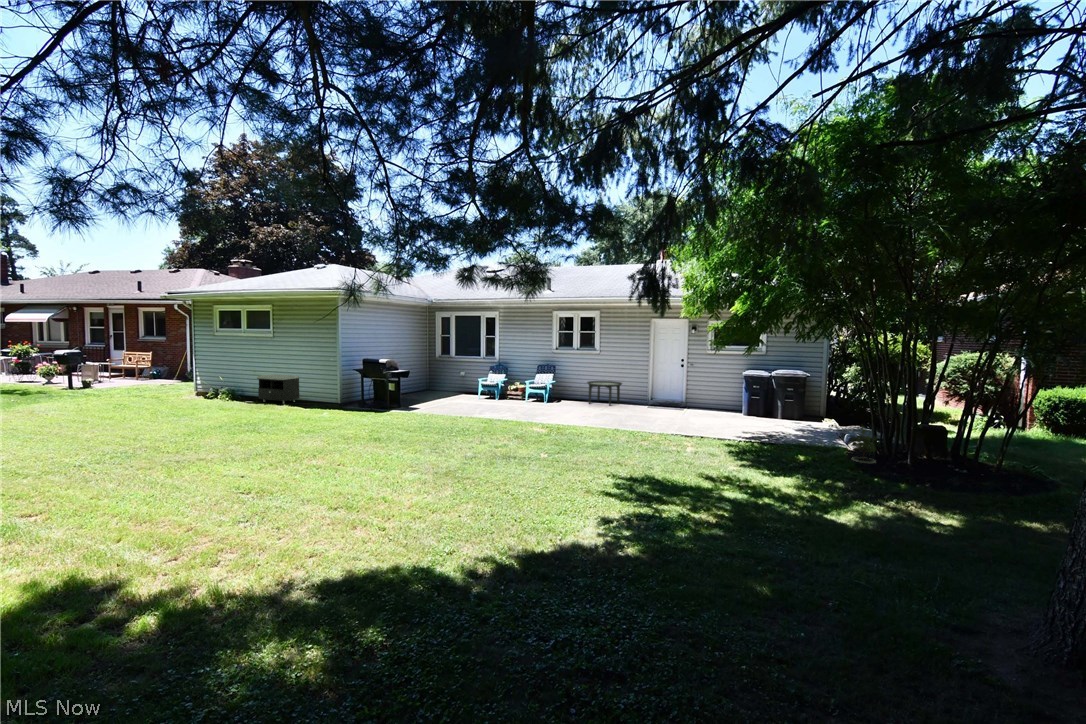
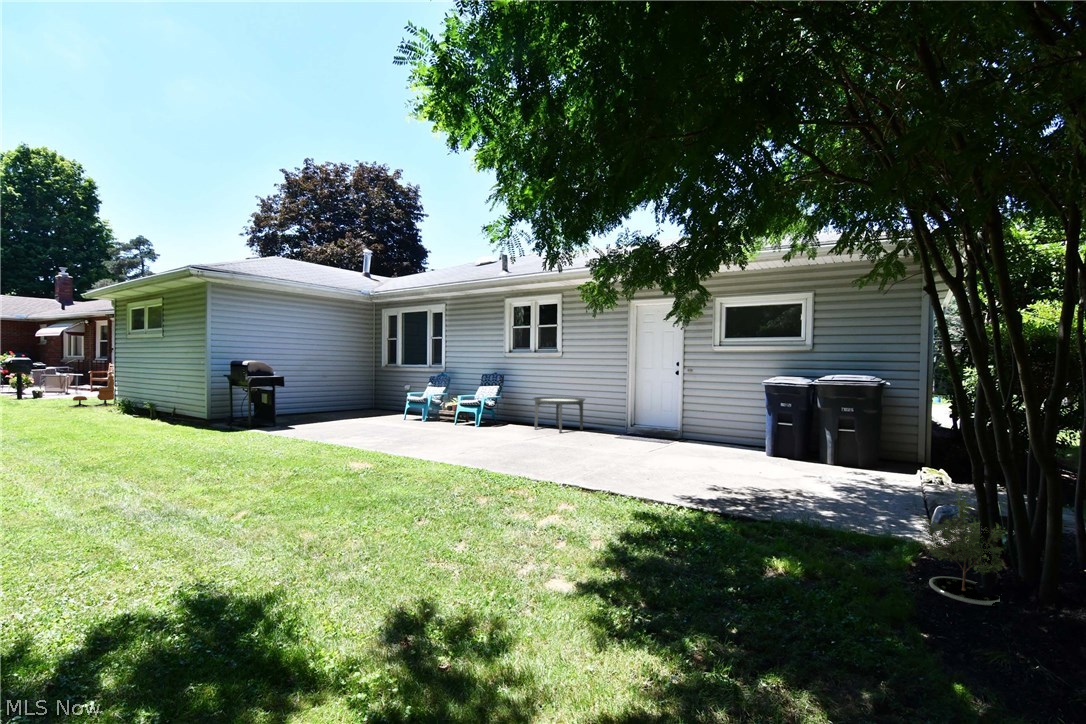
lounge chair: none [169,368,206,397] -> present [69,376,115,407]
storage bench: present [257,374,299,403] -> none [132,382,178,417]

